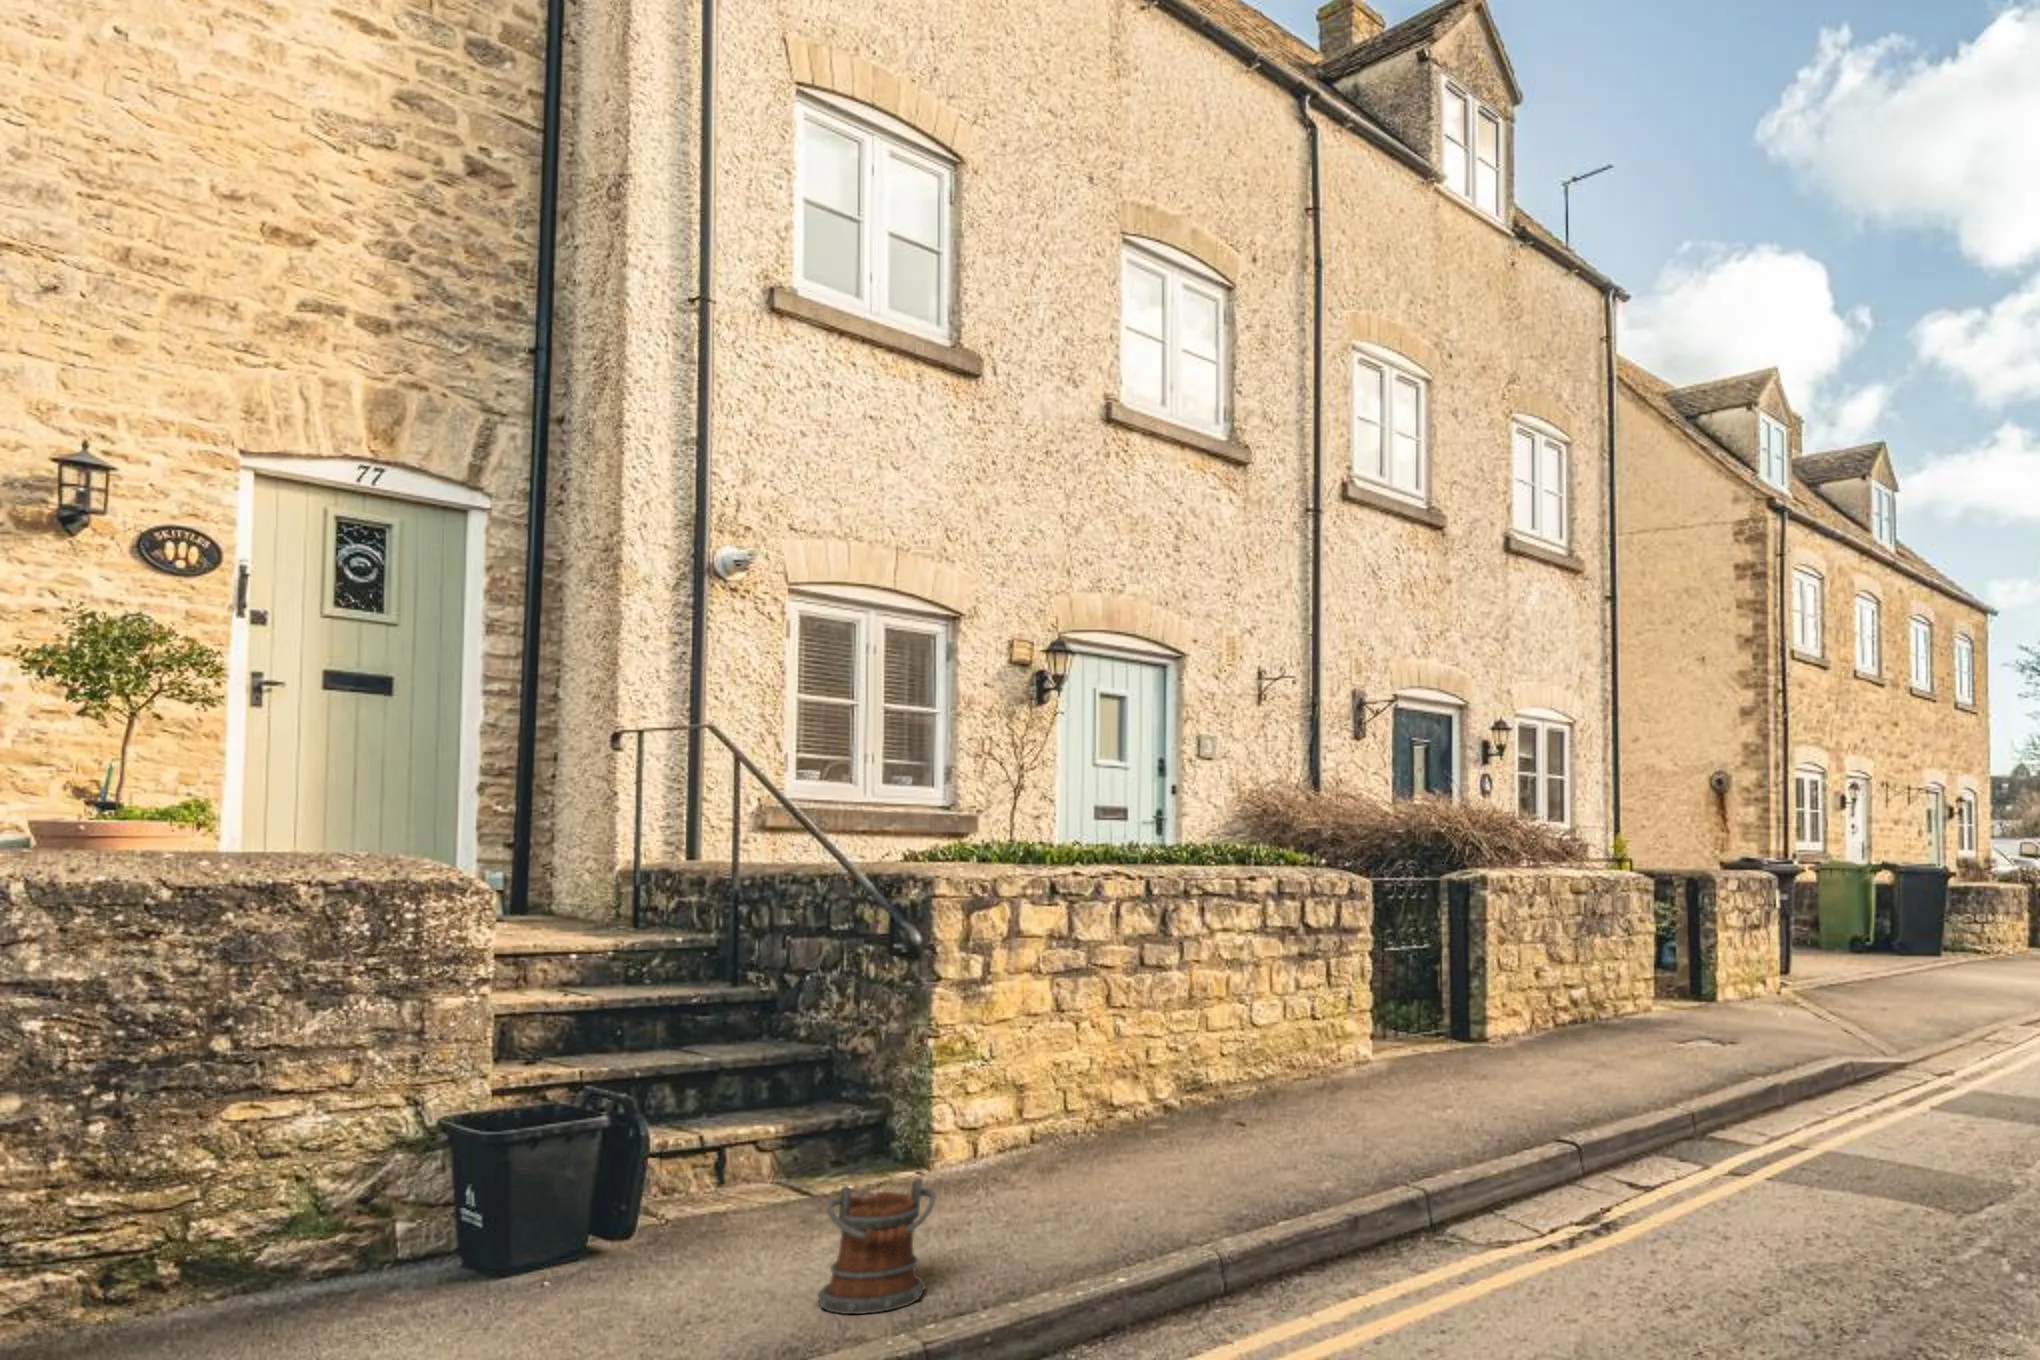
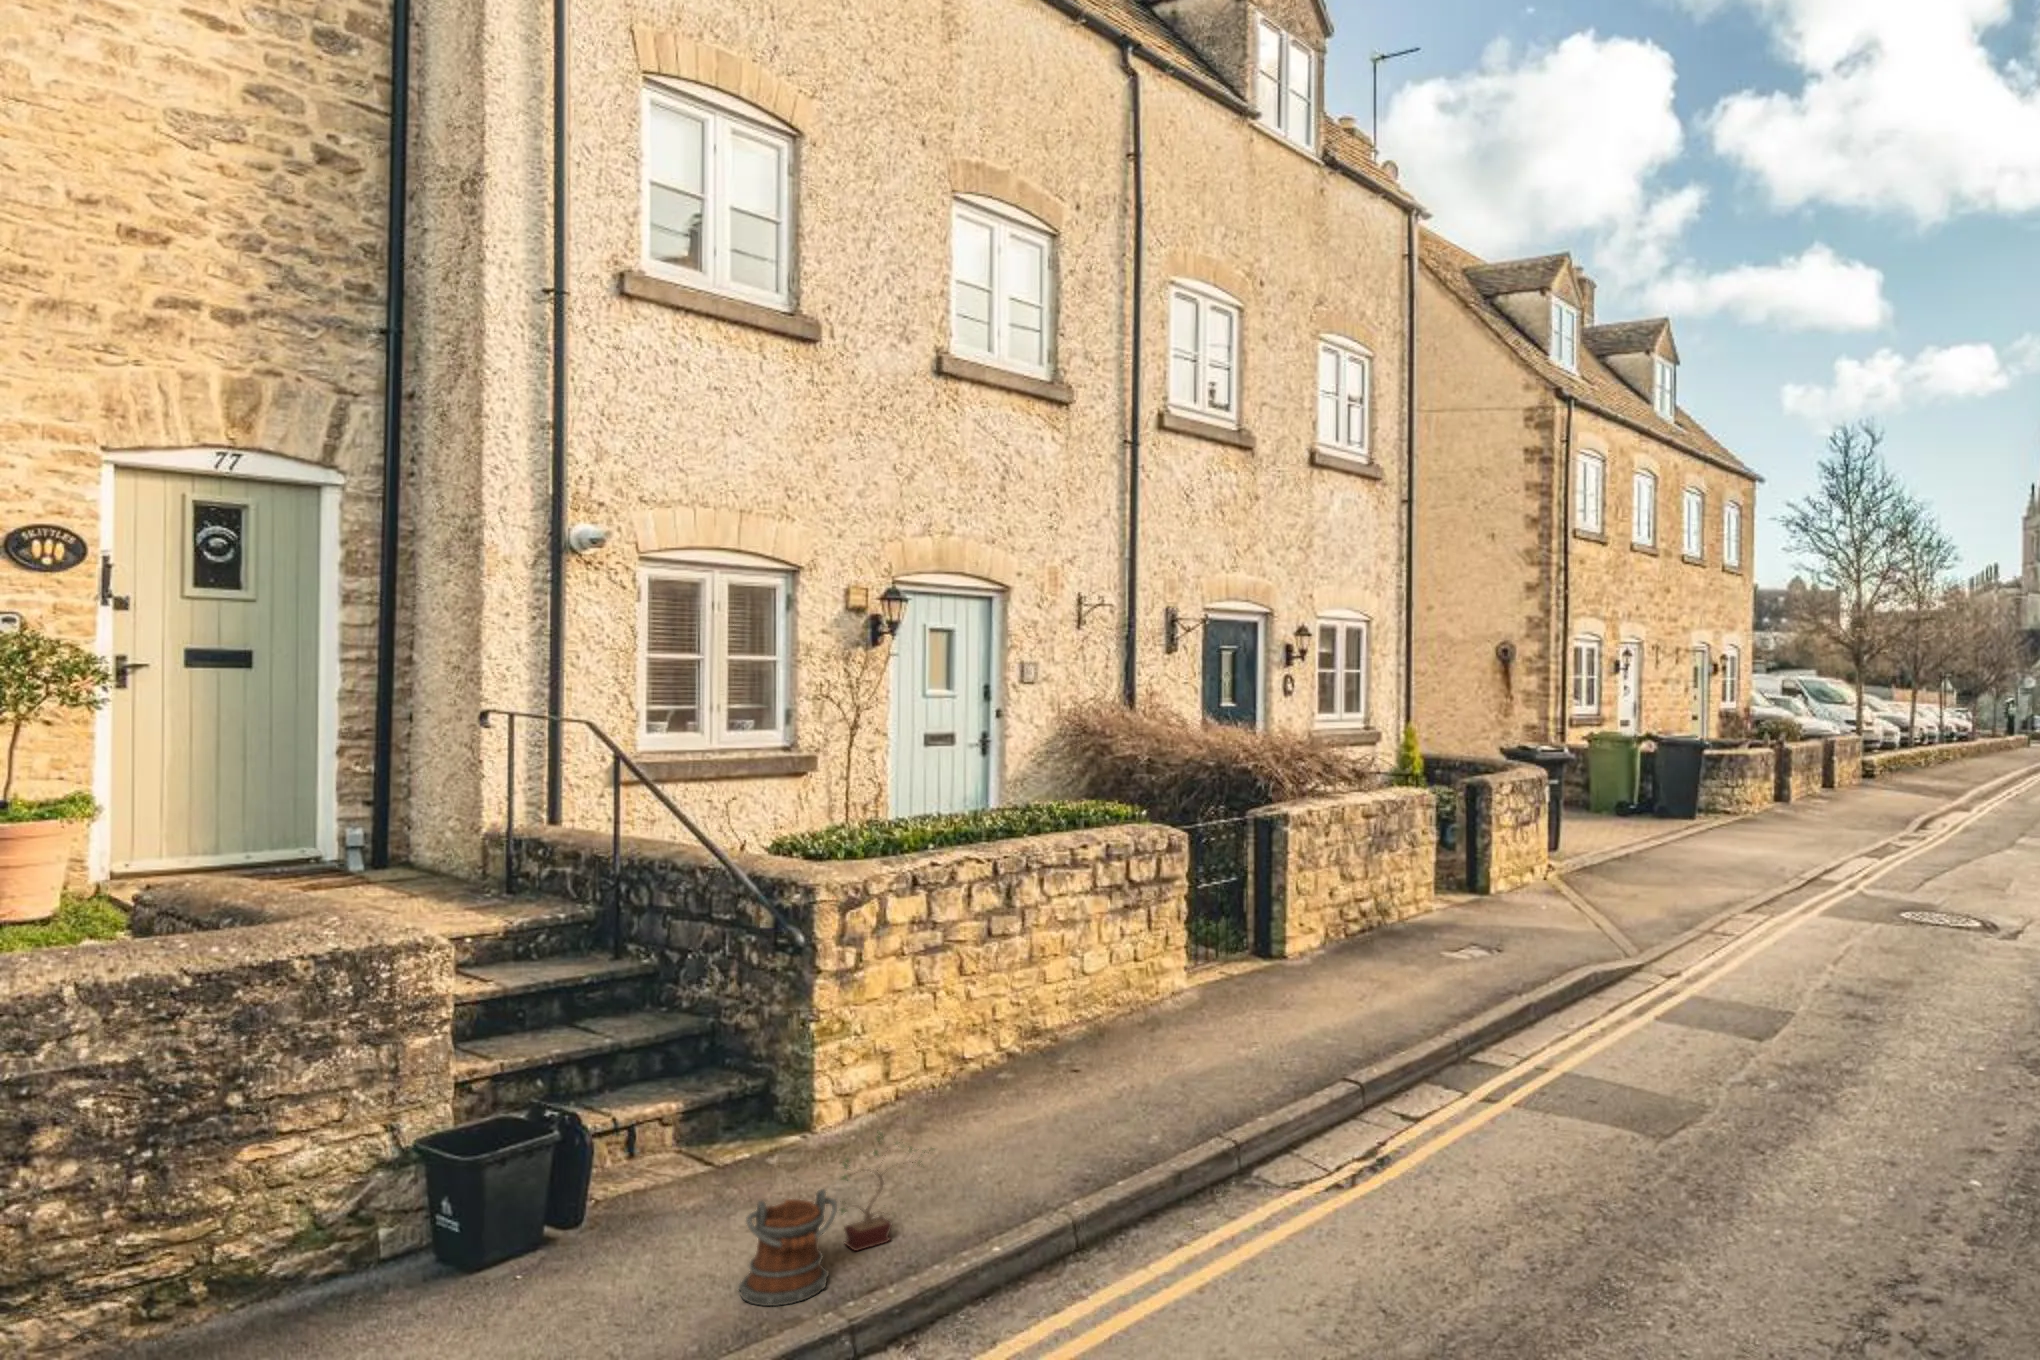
potted plant: none [940,1122,1060,1269] -> present [840,1132,933,1251]

